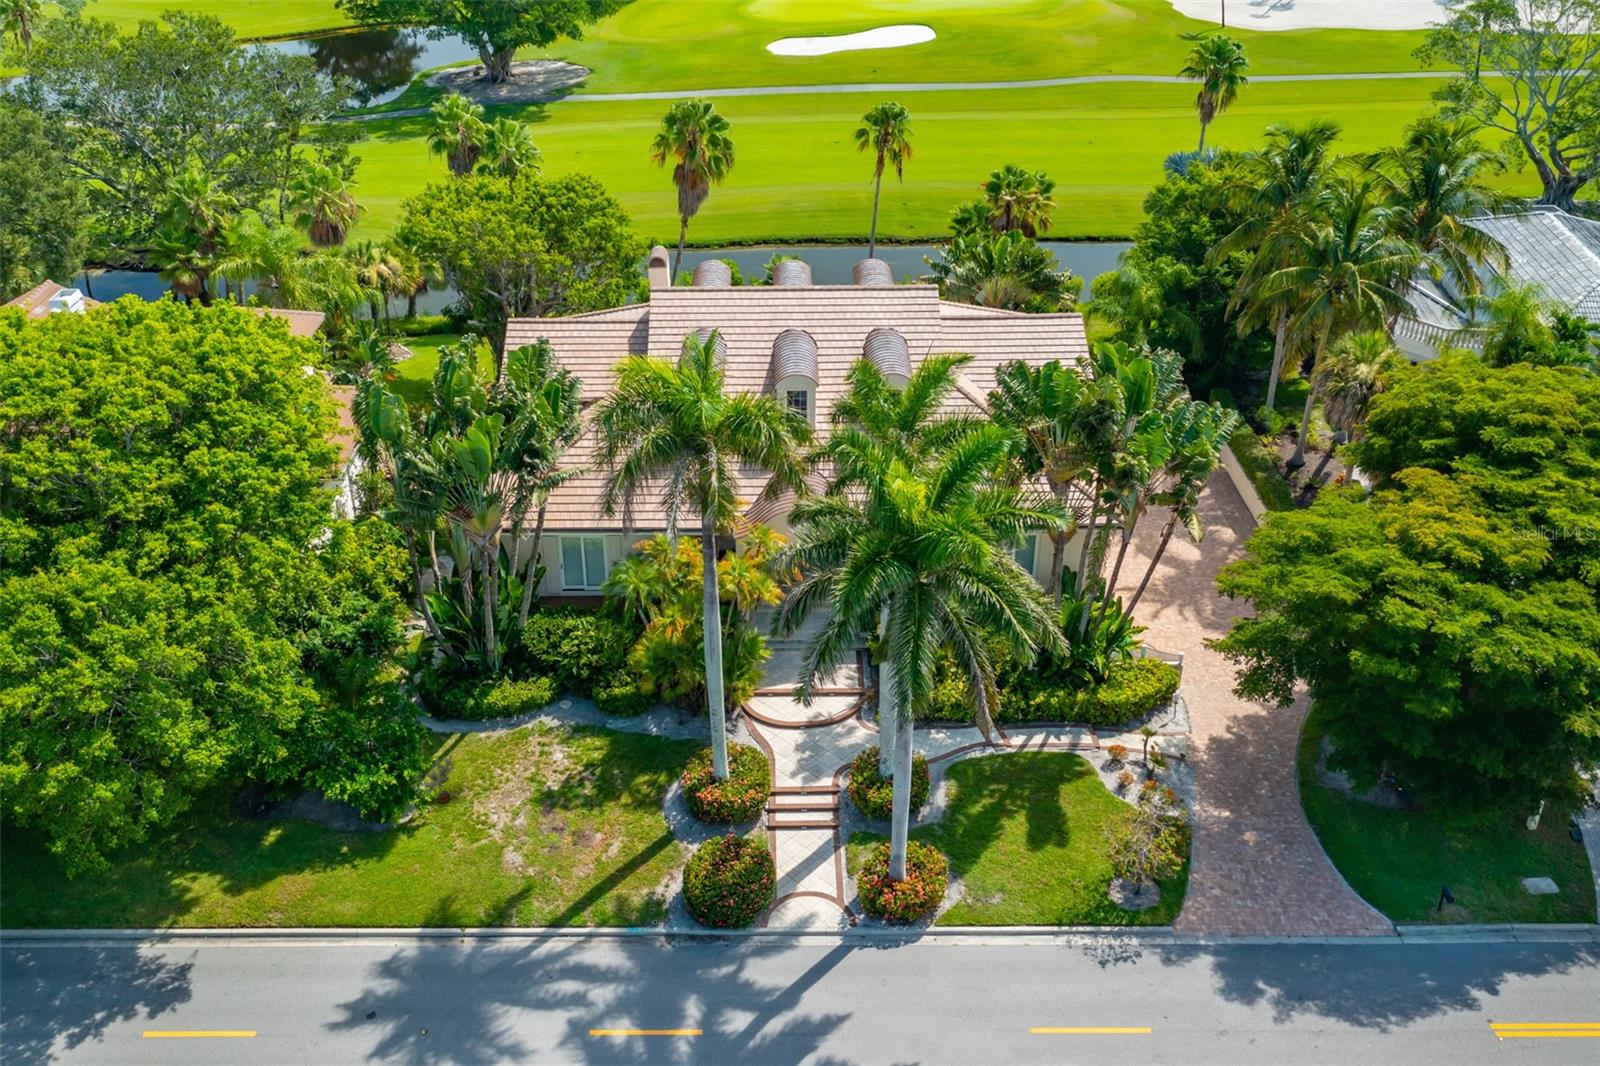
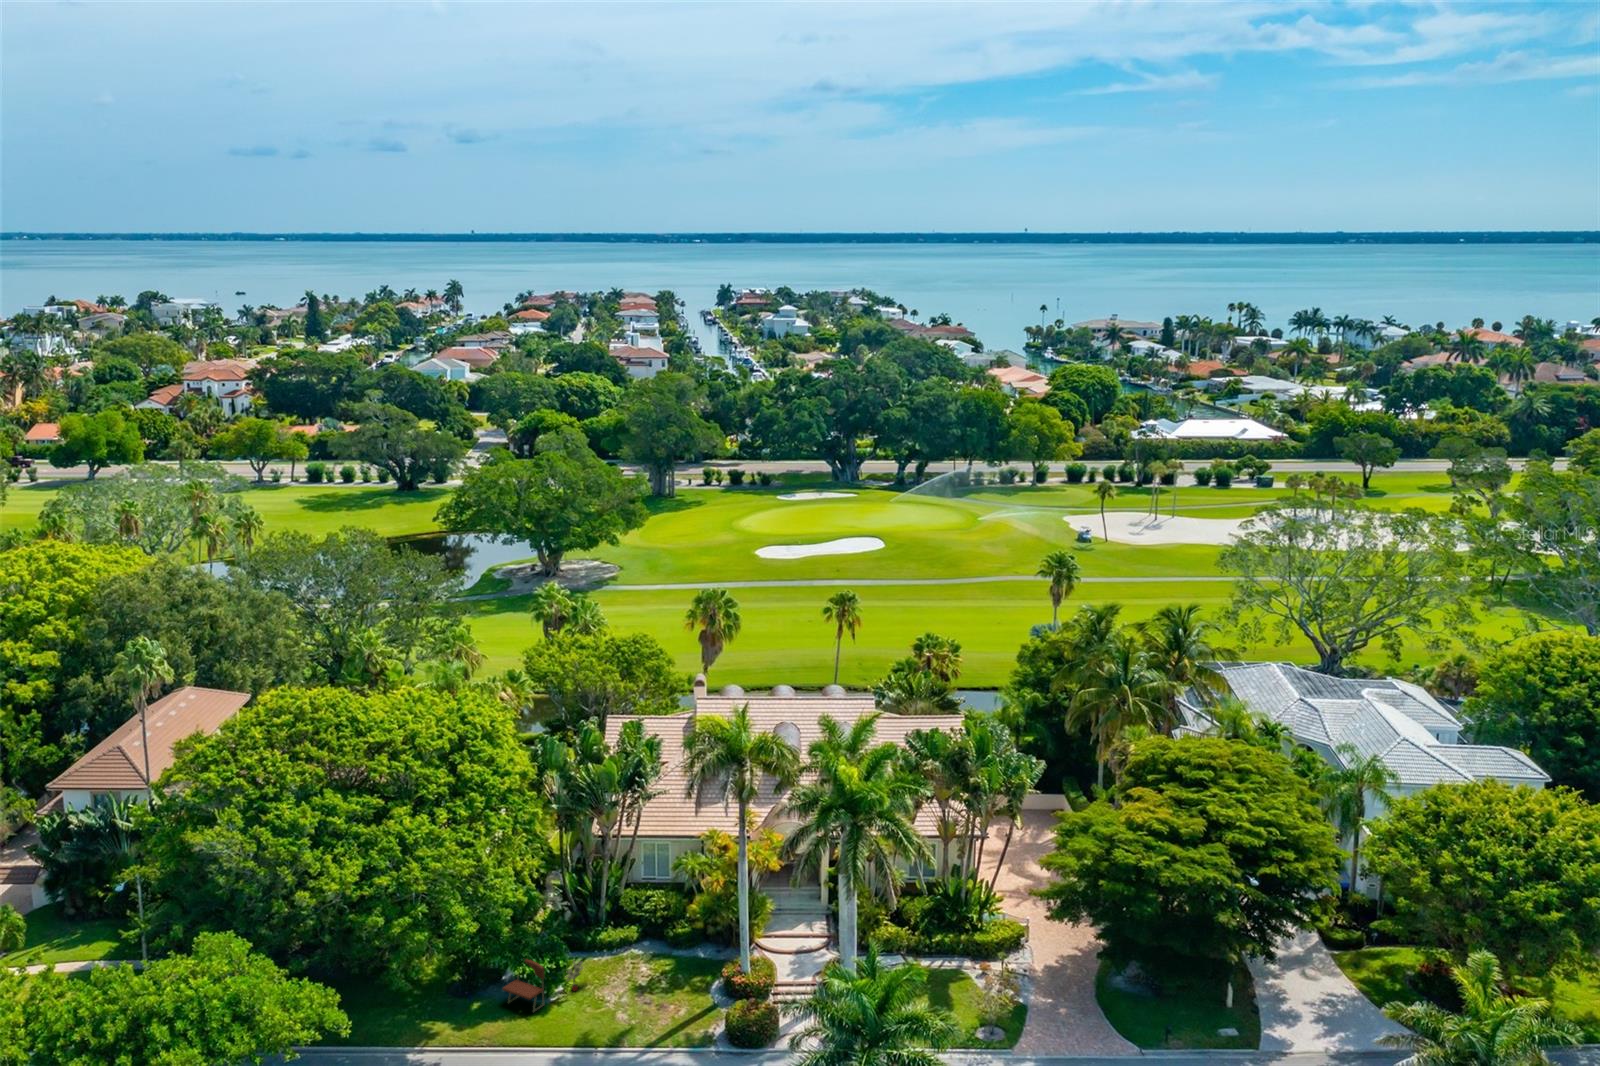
bench: none [316,762,391,849] -> present [502,960,545,1012]

